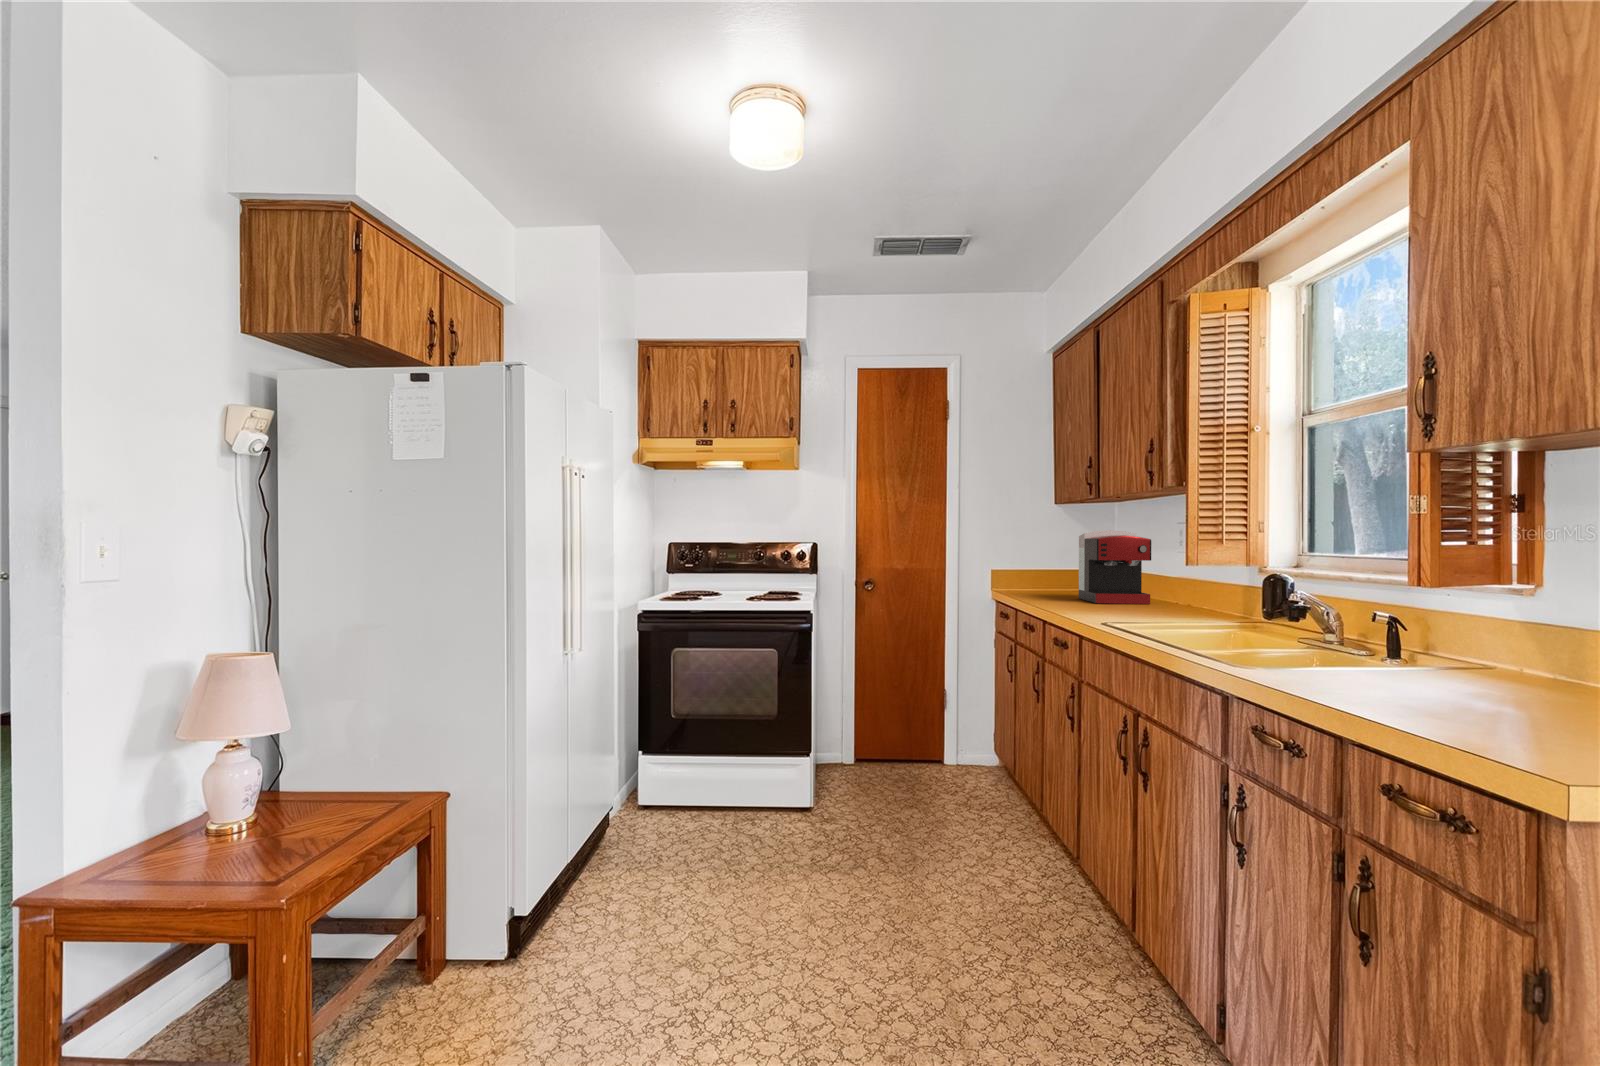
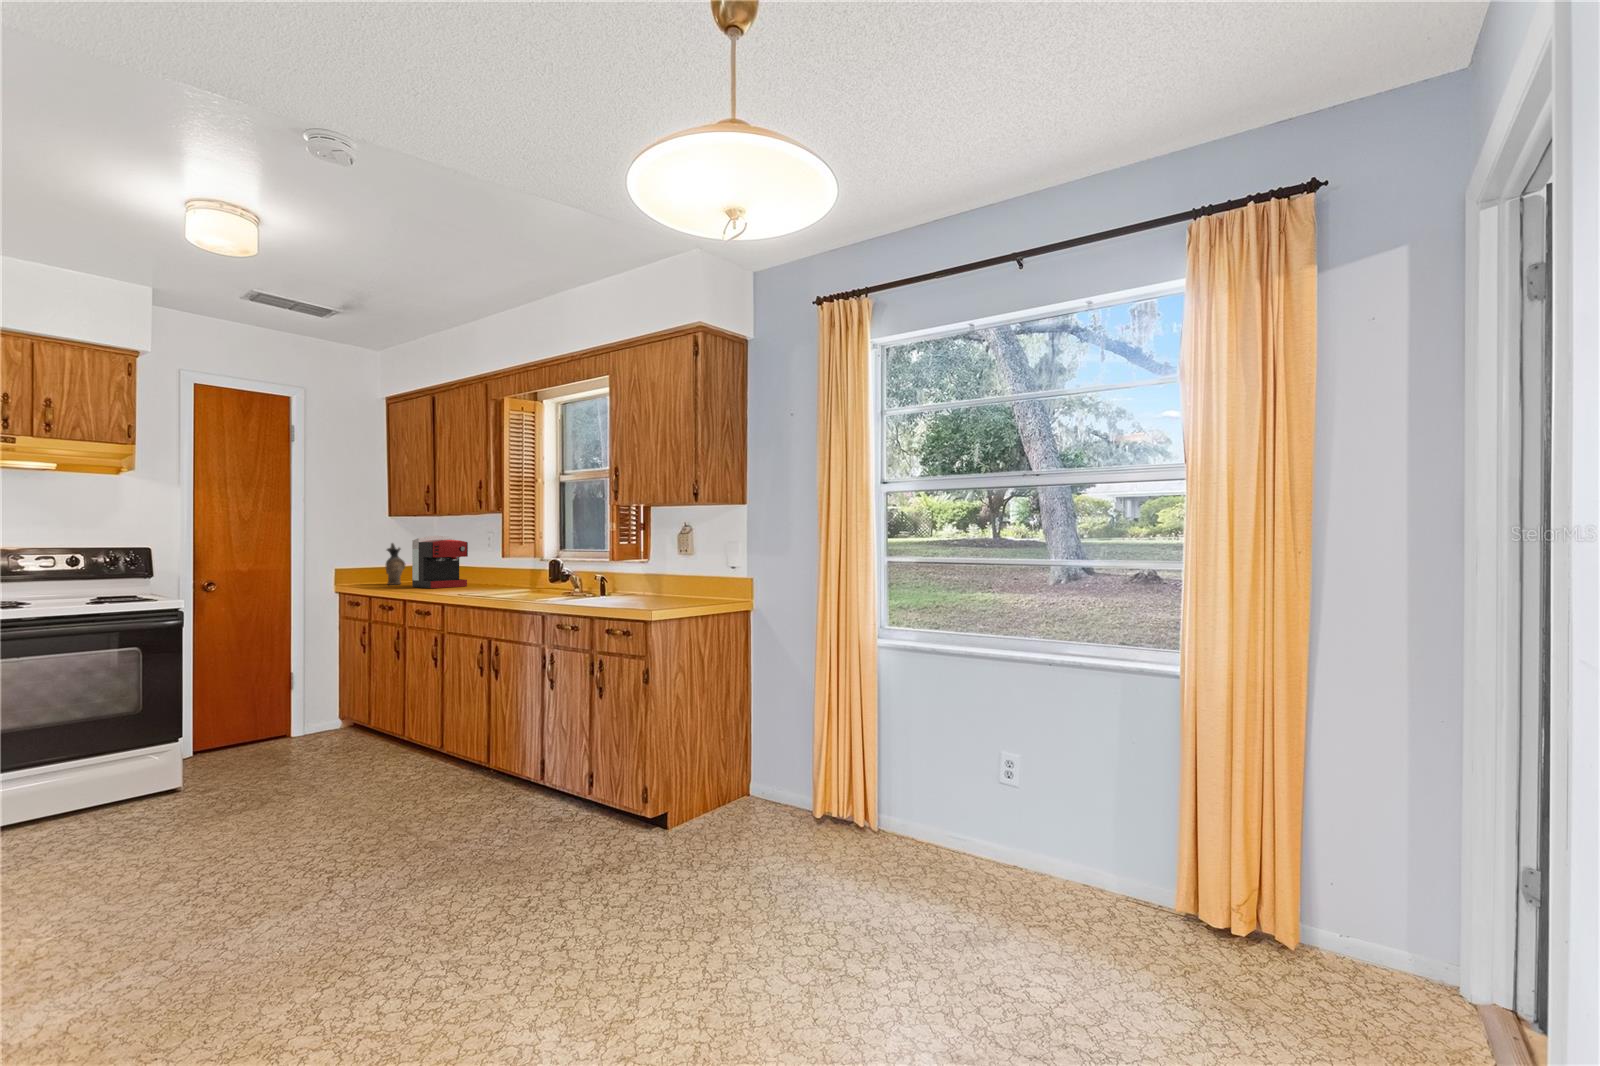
ceramic pitcher: none [1056,539,1079,592] -> present [386,543,405,585]

